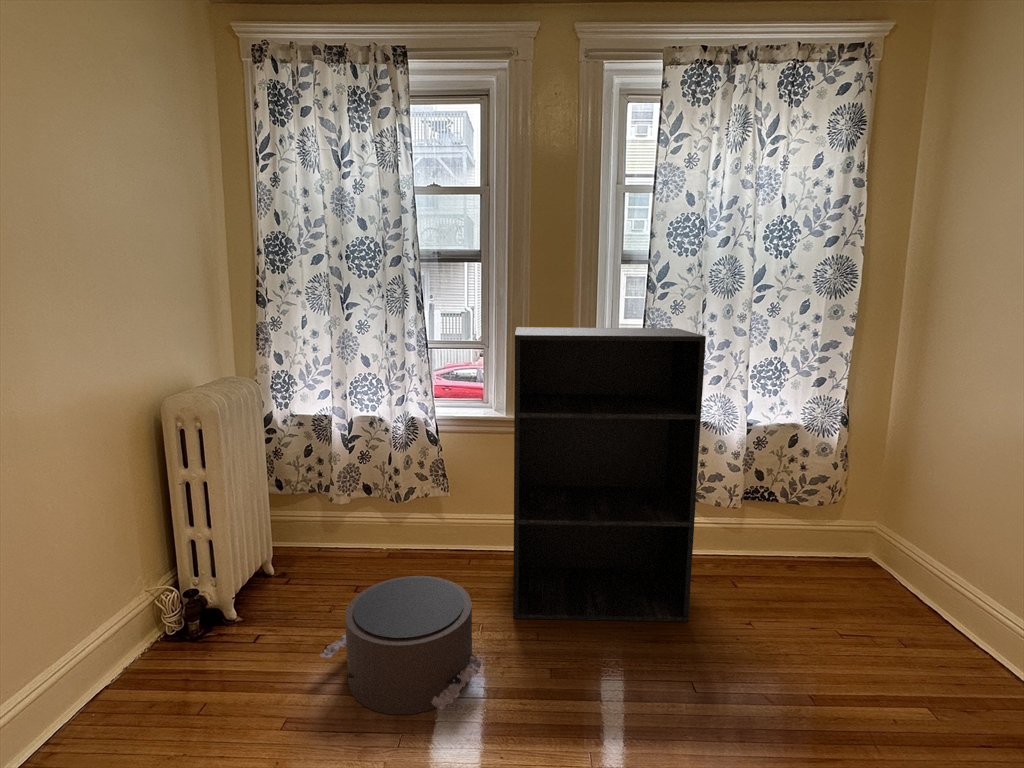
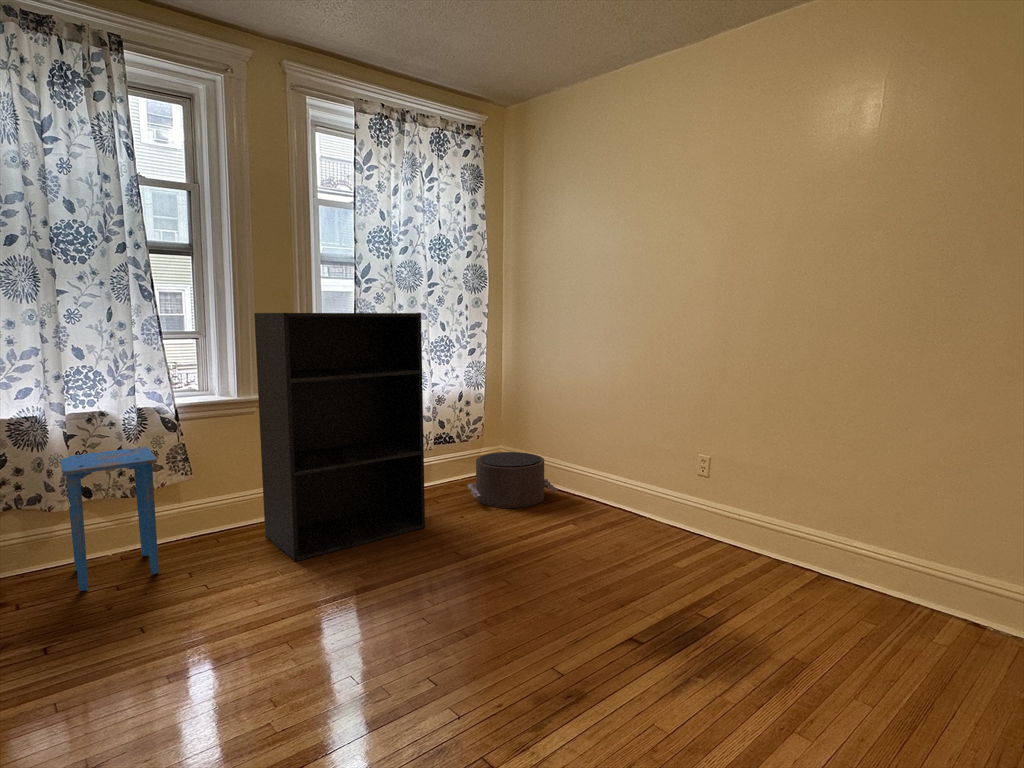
side table: none [328,453,417,584] -> present [60,447,159,591]
pouf: present [320,576,485,715] -> present [468,452,558,508]

